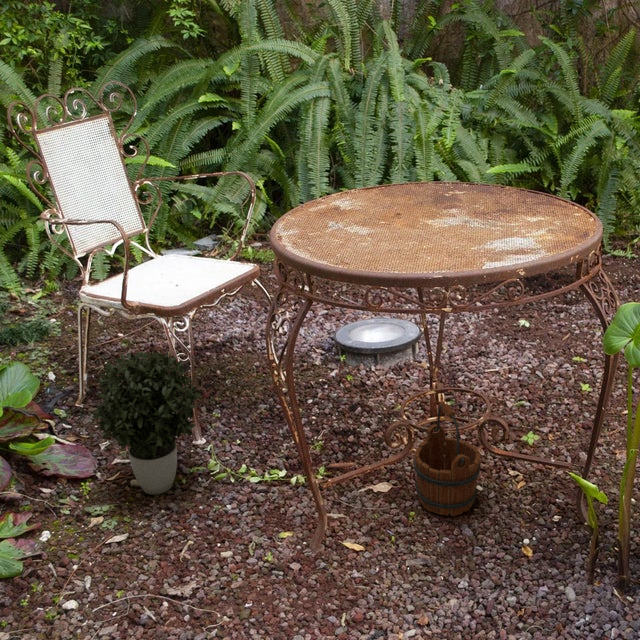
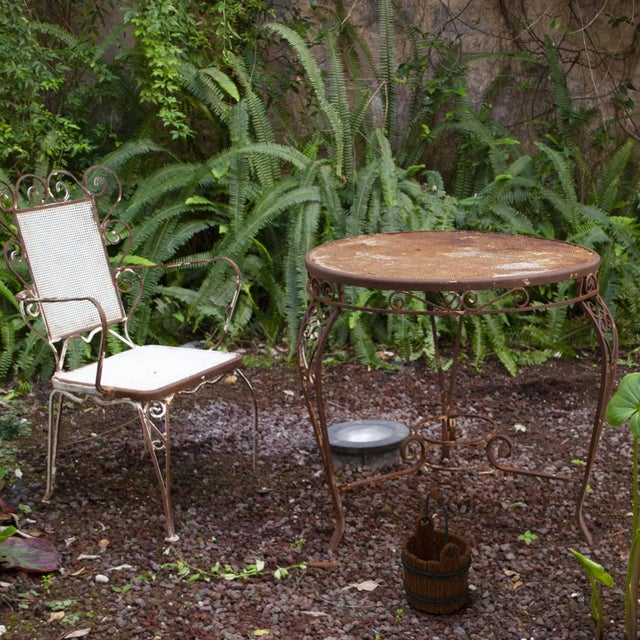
potted plant: present [93,351,201,494] -> none [60,433,176,590]

